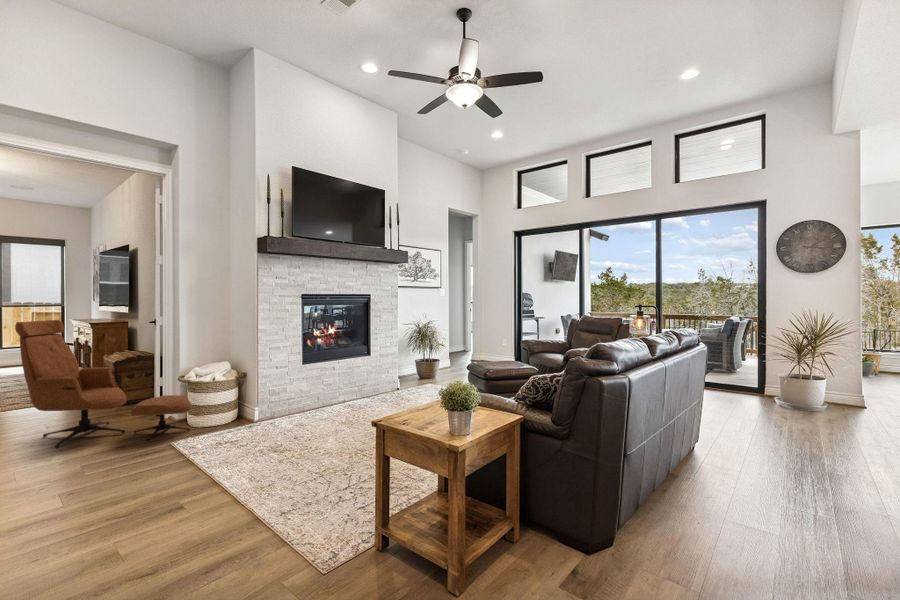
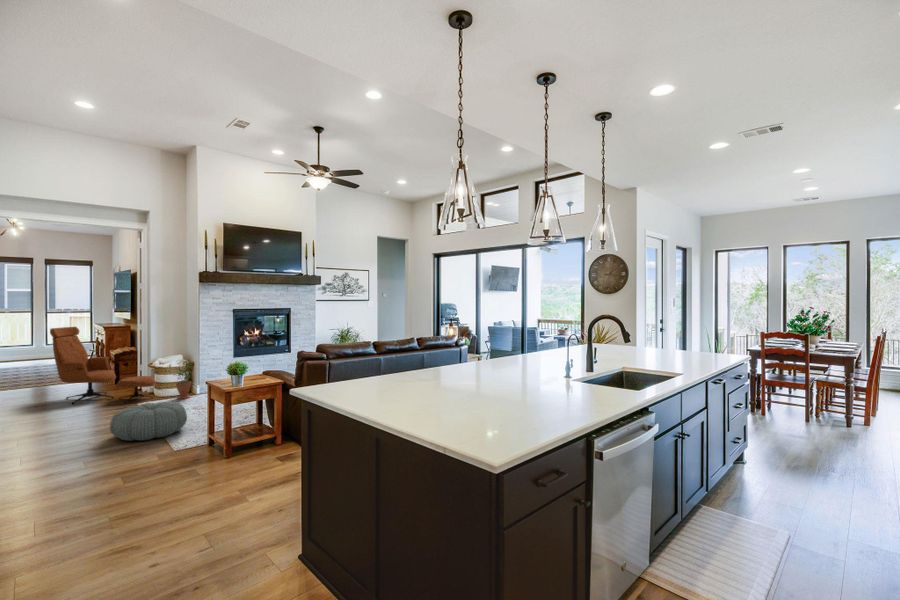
potted plant: none [221,367,252,430] -> present [174,361,192,399]
pouf: none [159,450,299,544] -> present [110,402,187,441]

